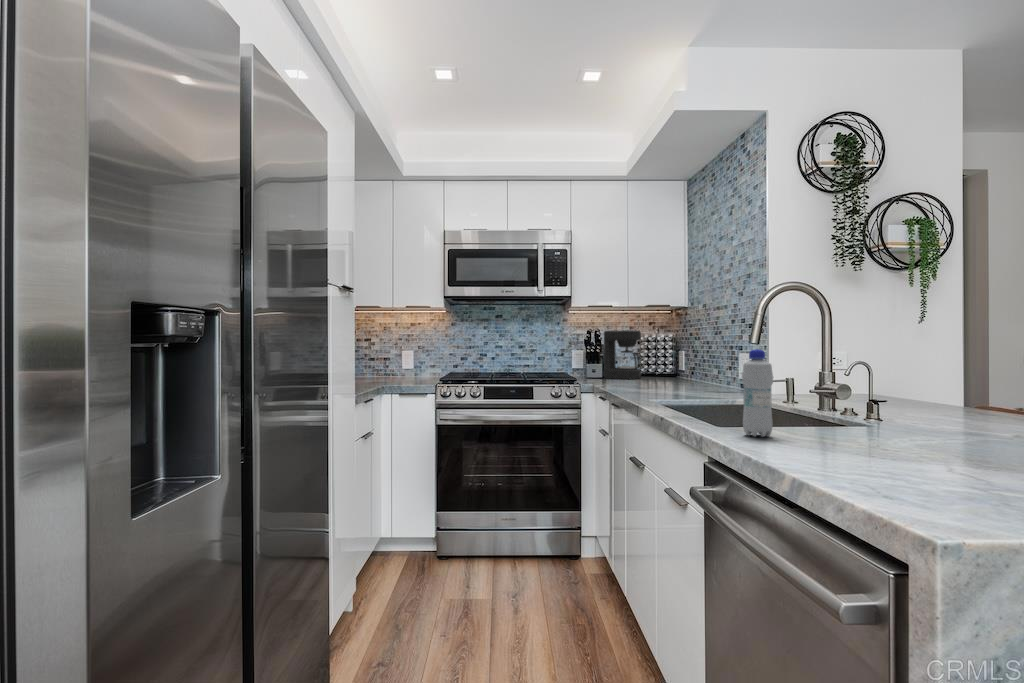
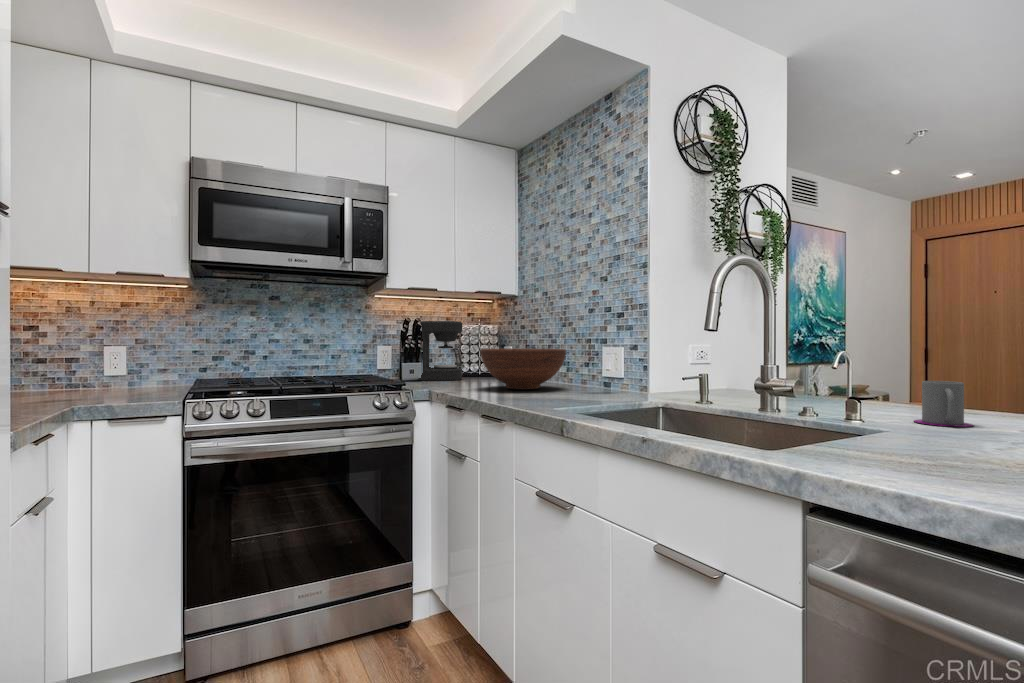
bottle: present [742,349,773,437] -> none [849,333,905,473]
fruit bowl: none [635,354,708,387] -> present [480,348,566,390]
mug: none [935,387,987,427] -> present [914,381,973,427]

